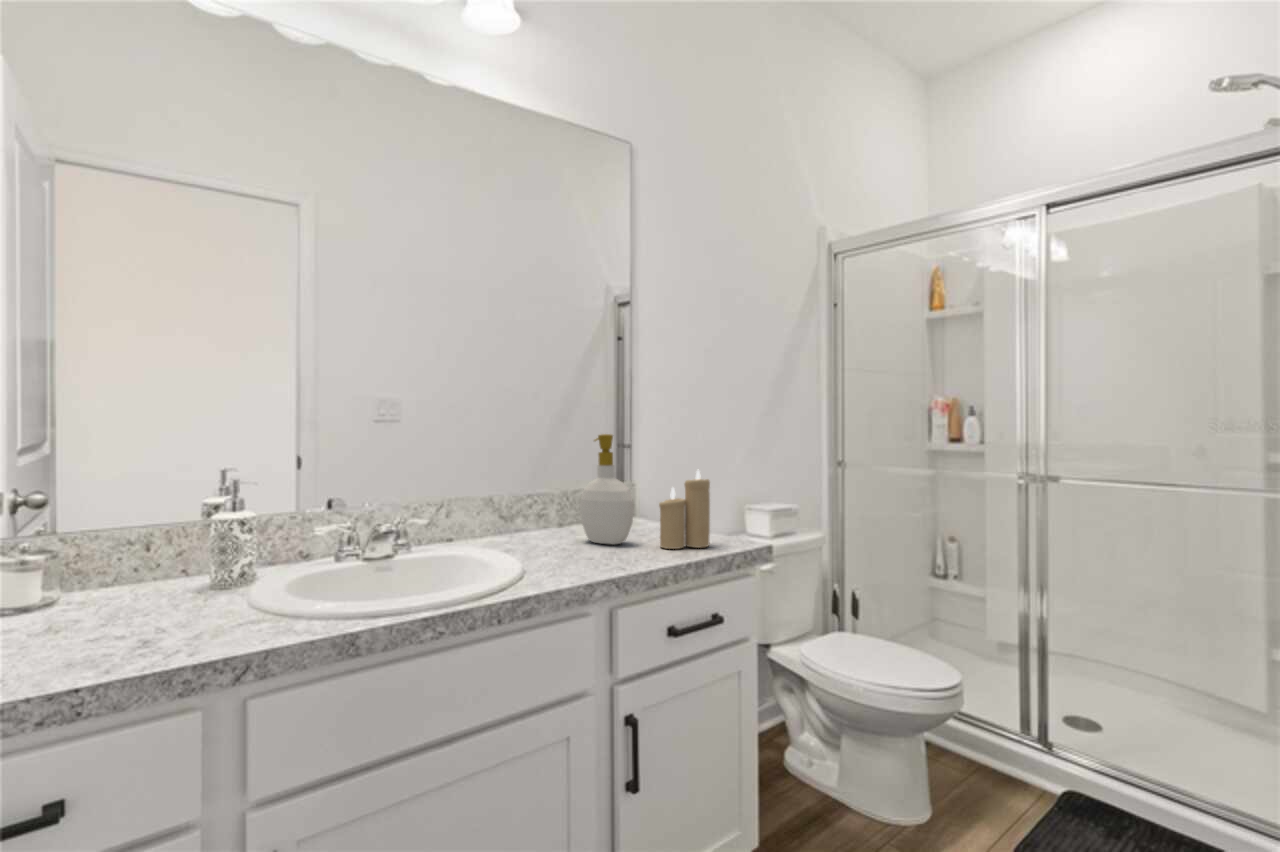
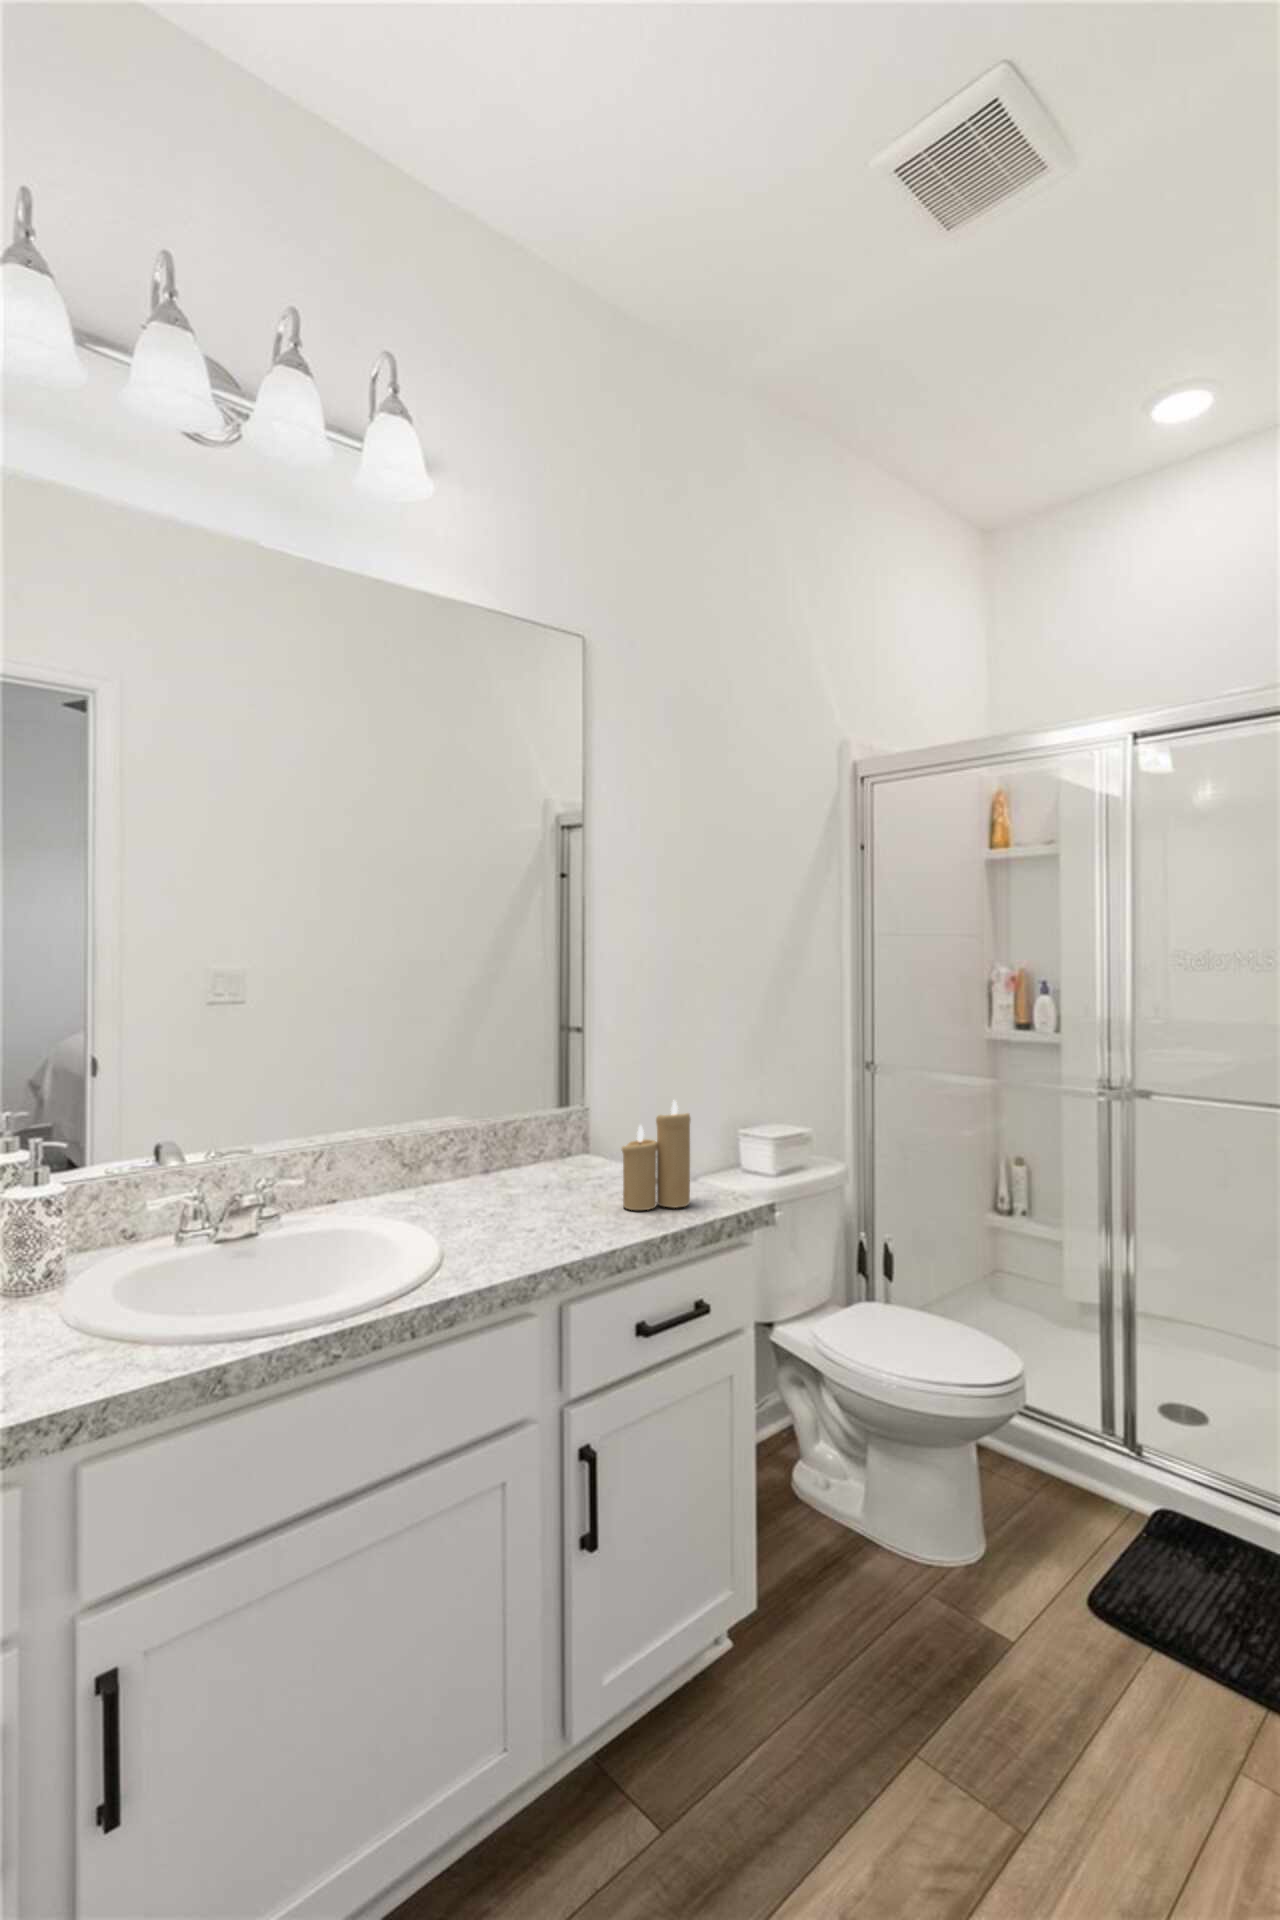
soap bottle: present [580,434,634,545] -> none [512,1051,587,1204]

